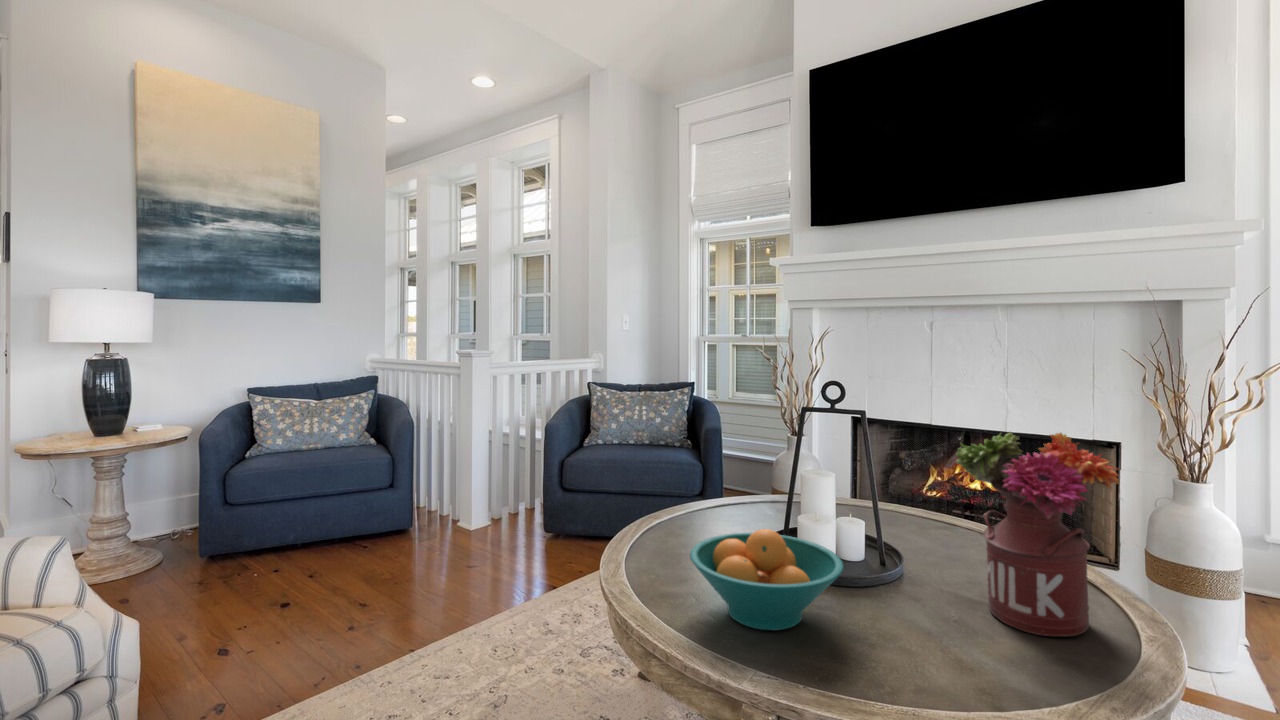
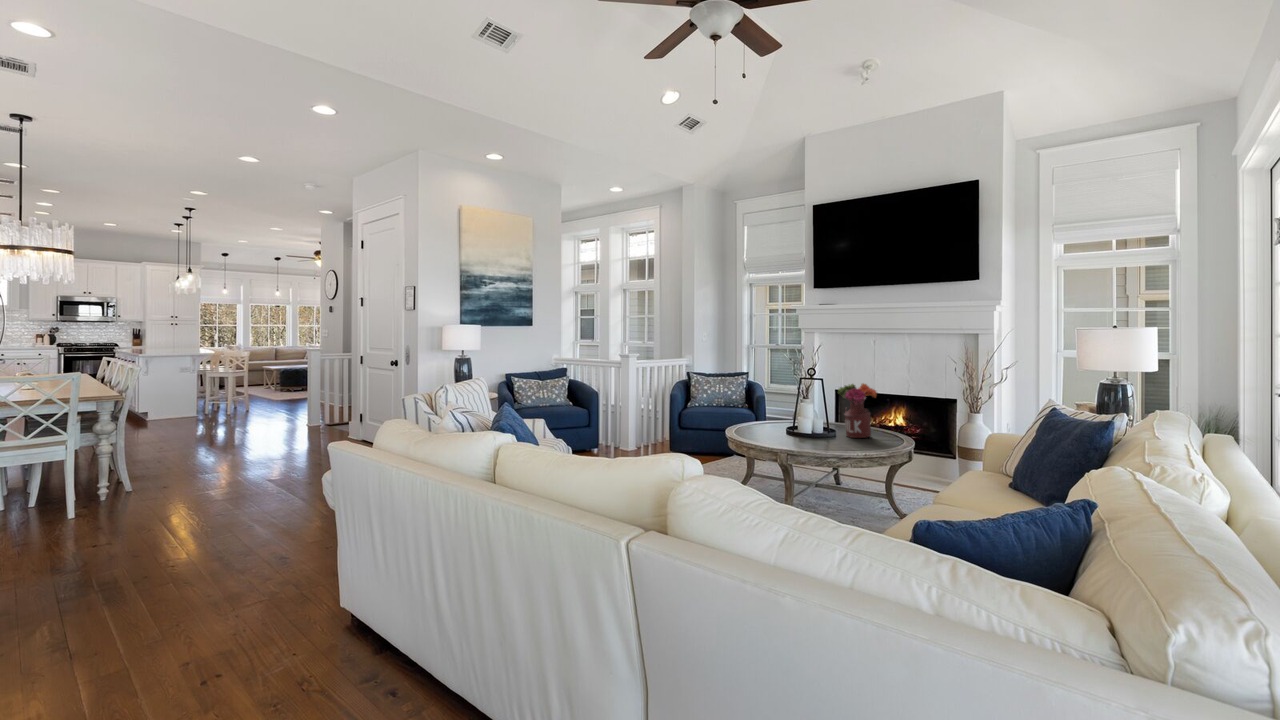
fruit bowl: present [690,529,844,630] -> none [758,411,802,437]

